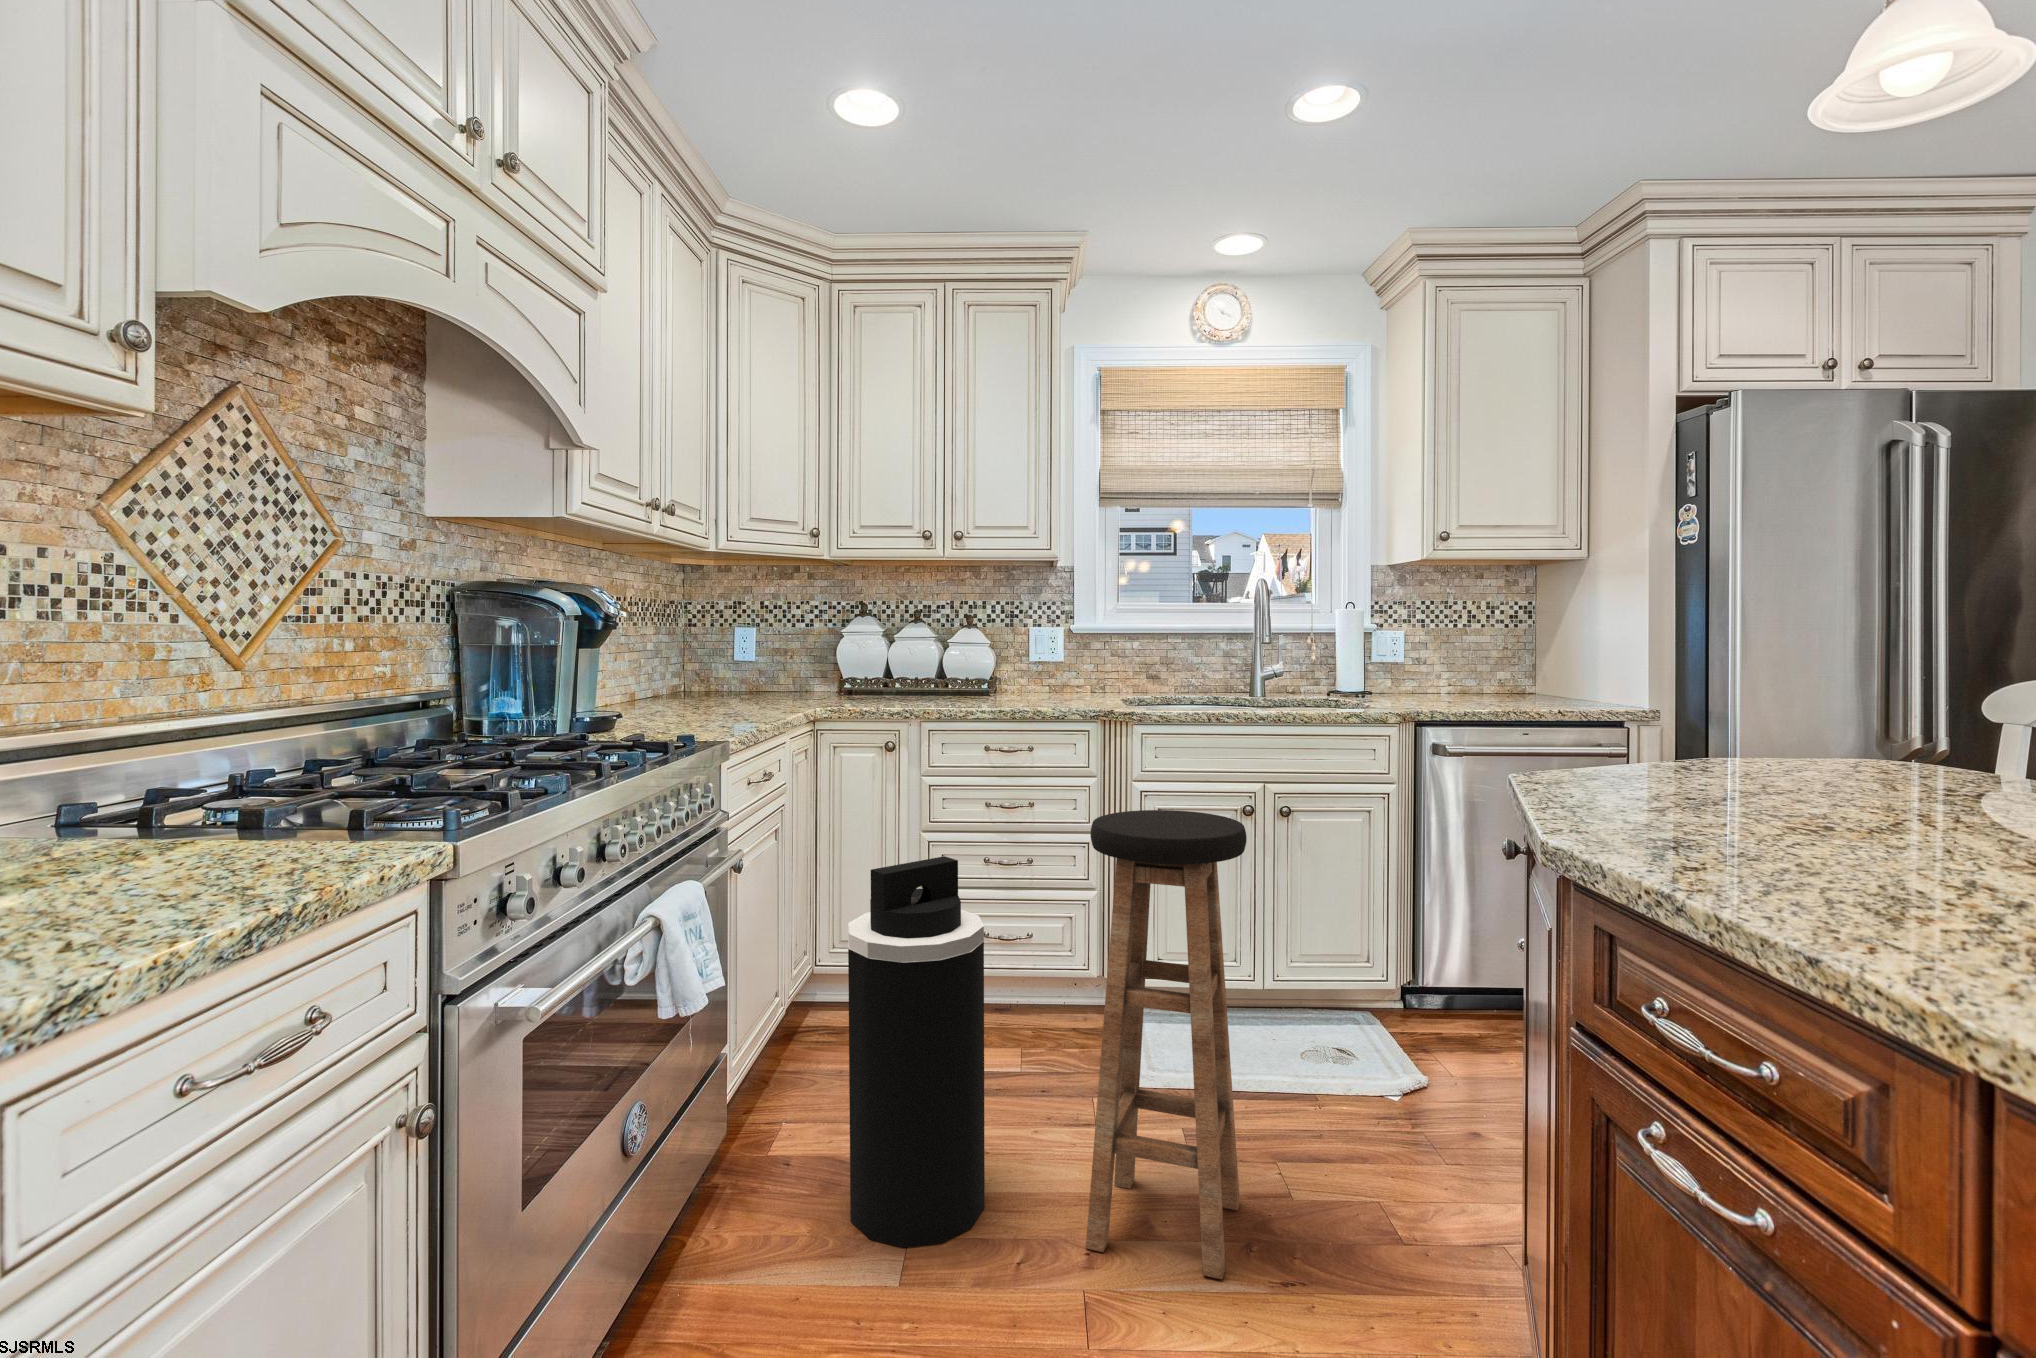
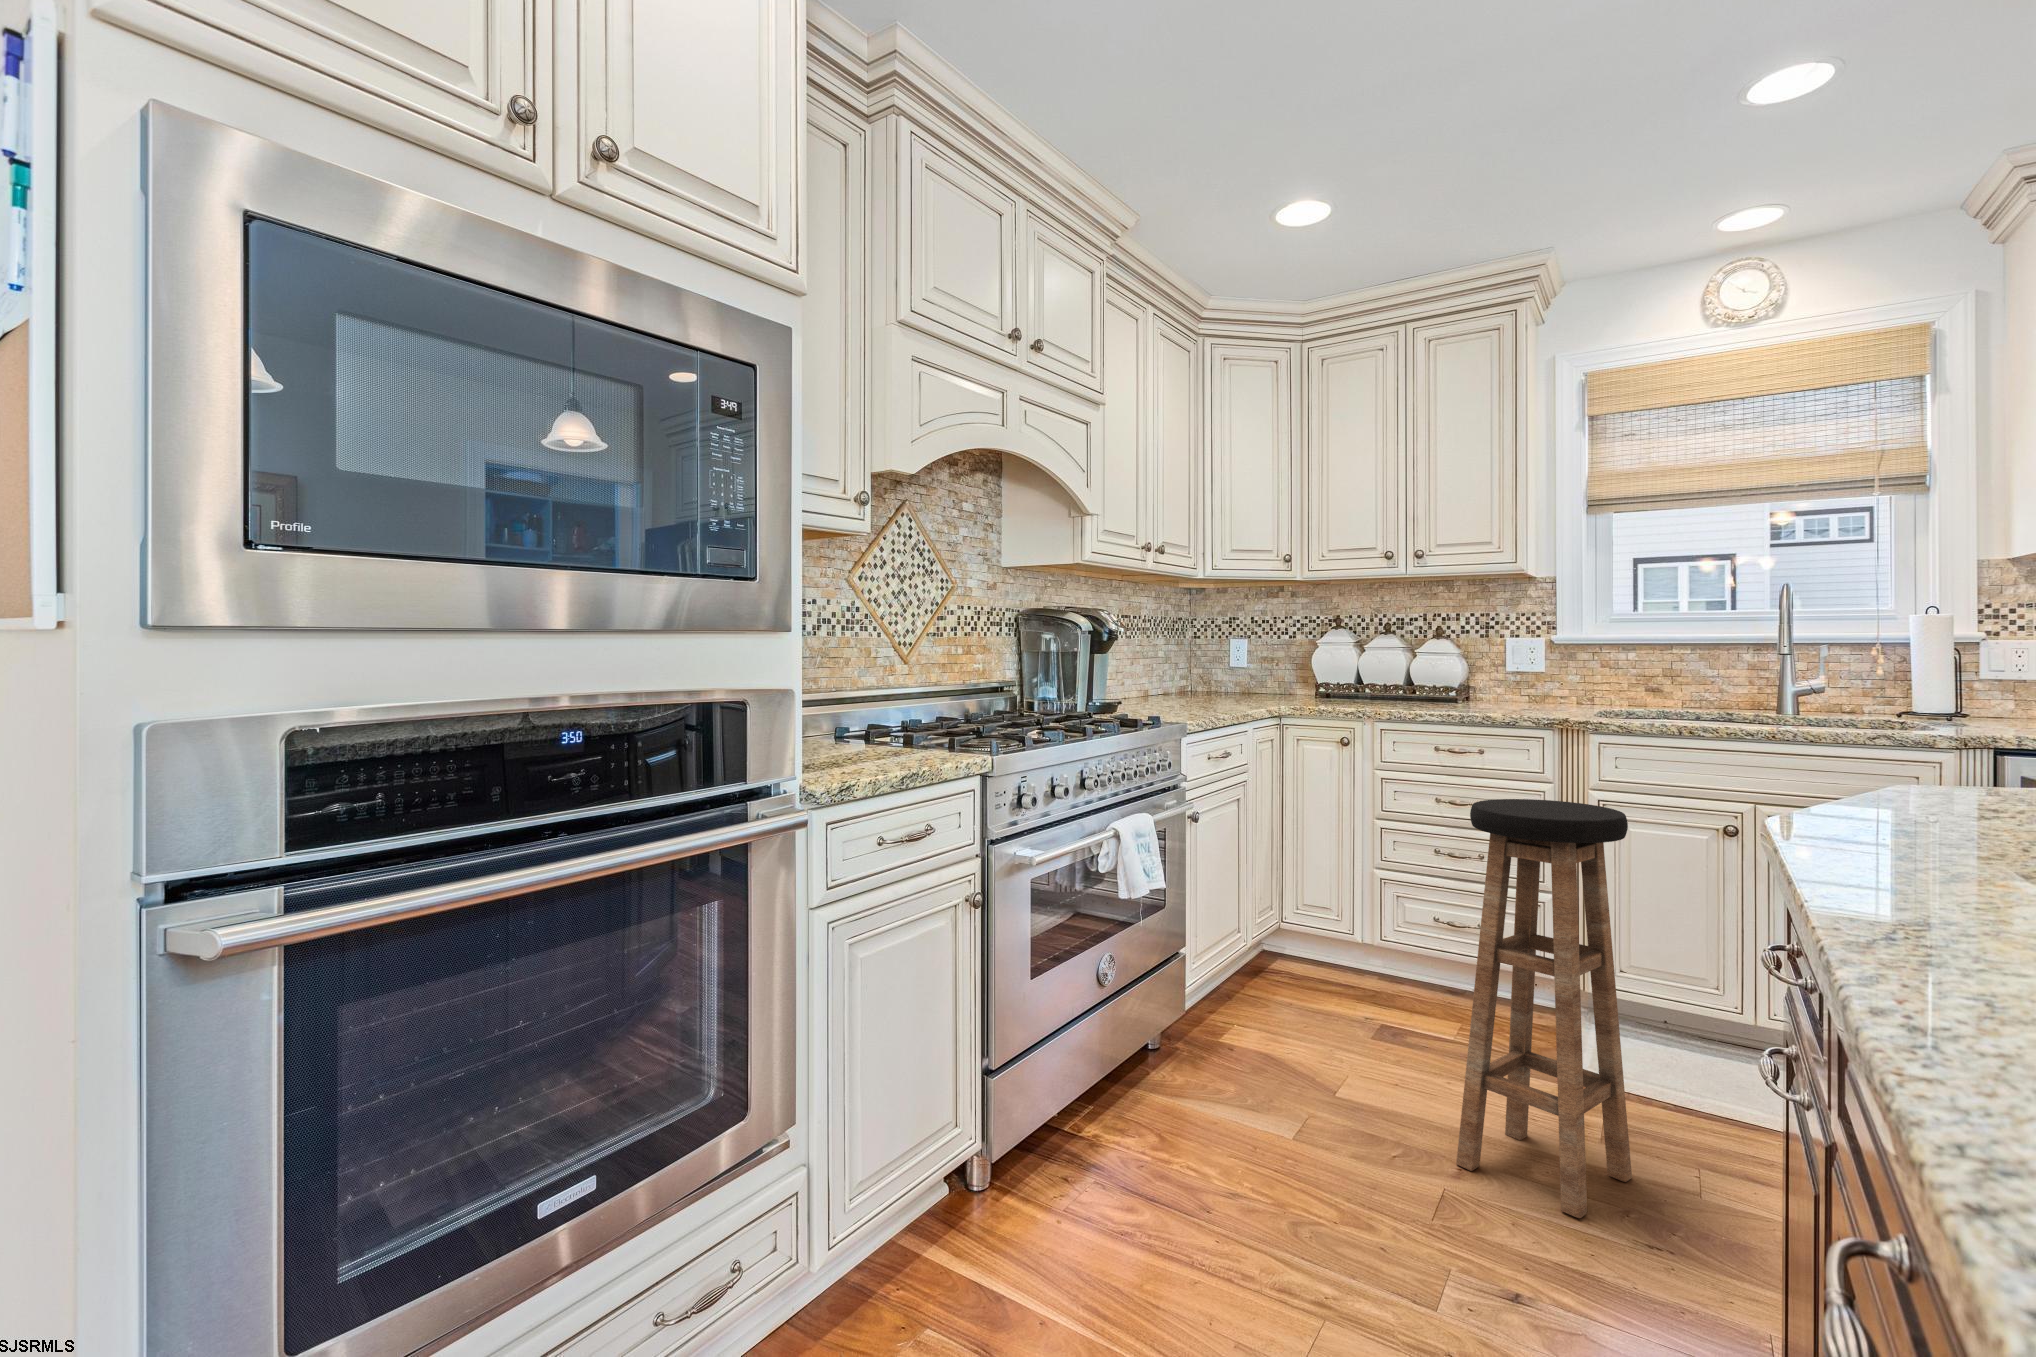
trash can: present [848,856,985,1247] -> none [1265,824,1379,1127]

